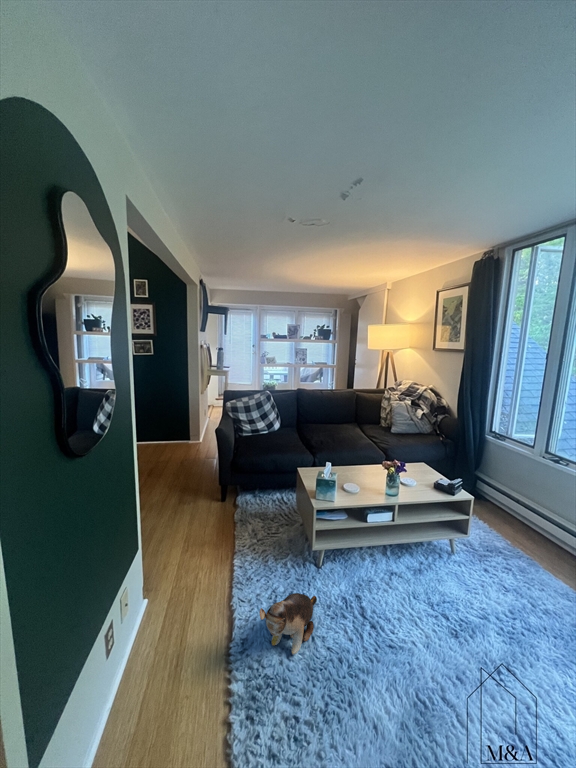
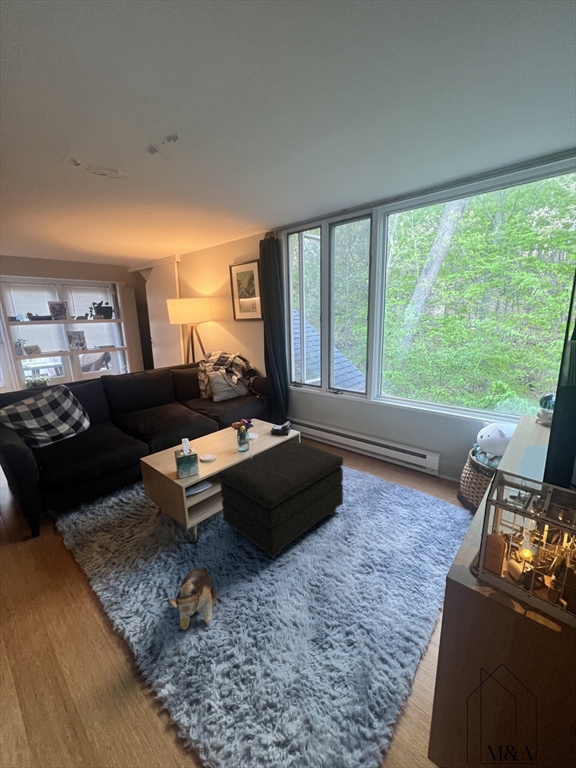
footstool: none [352,503,521,631] -> present [219,440,343,558]

